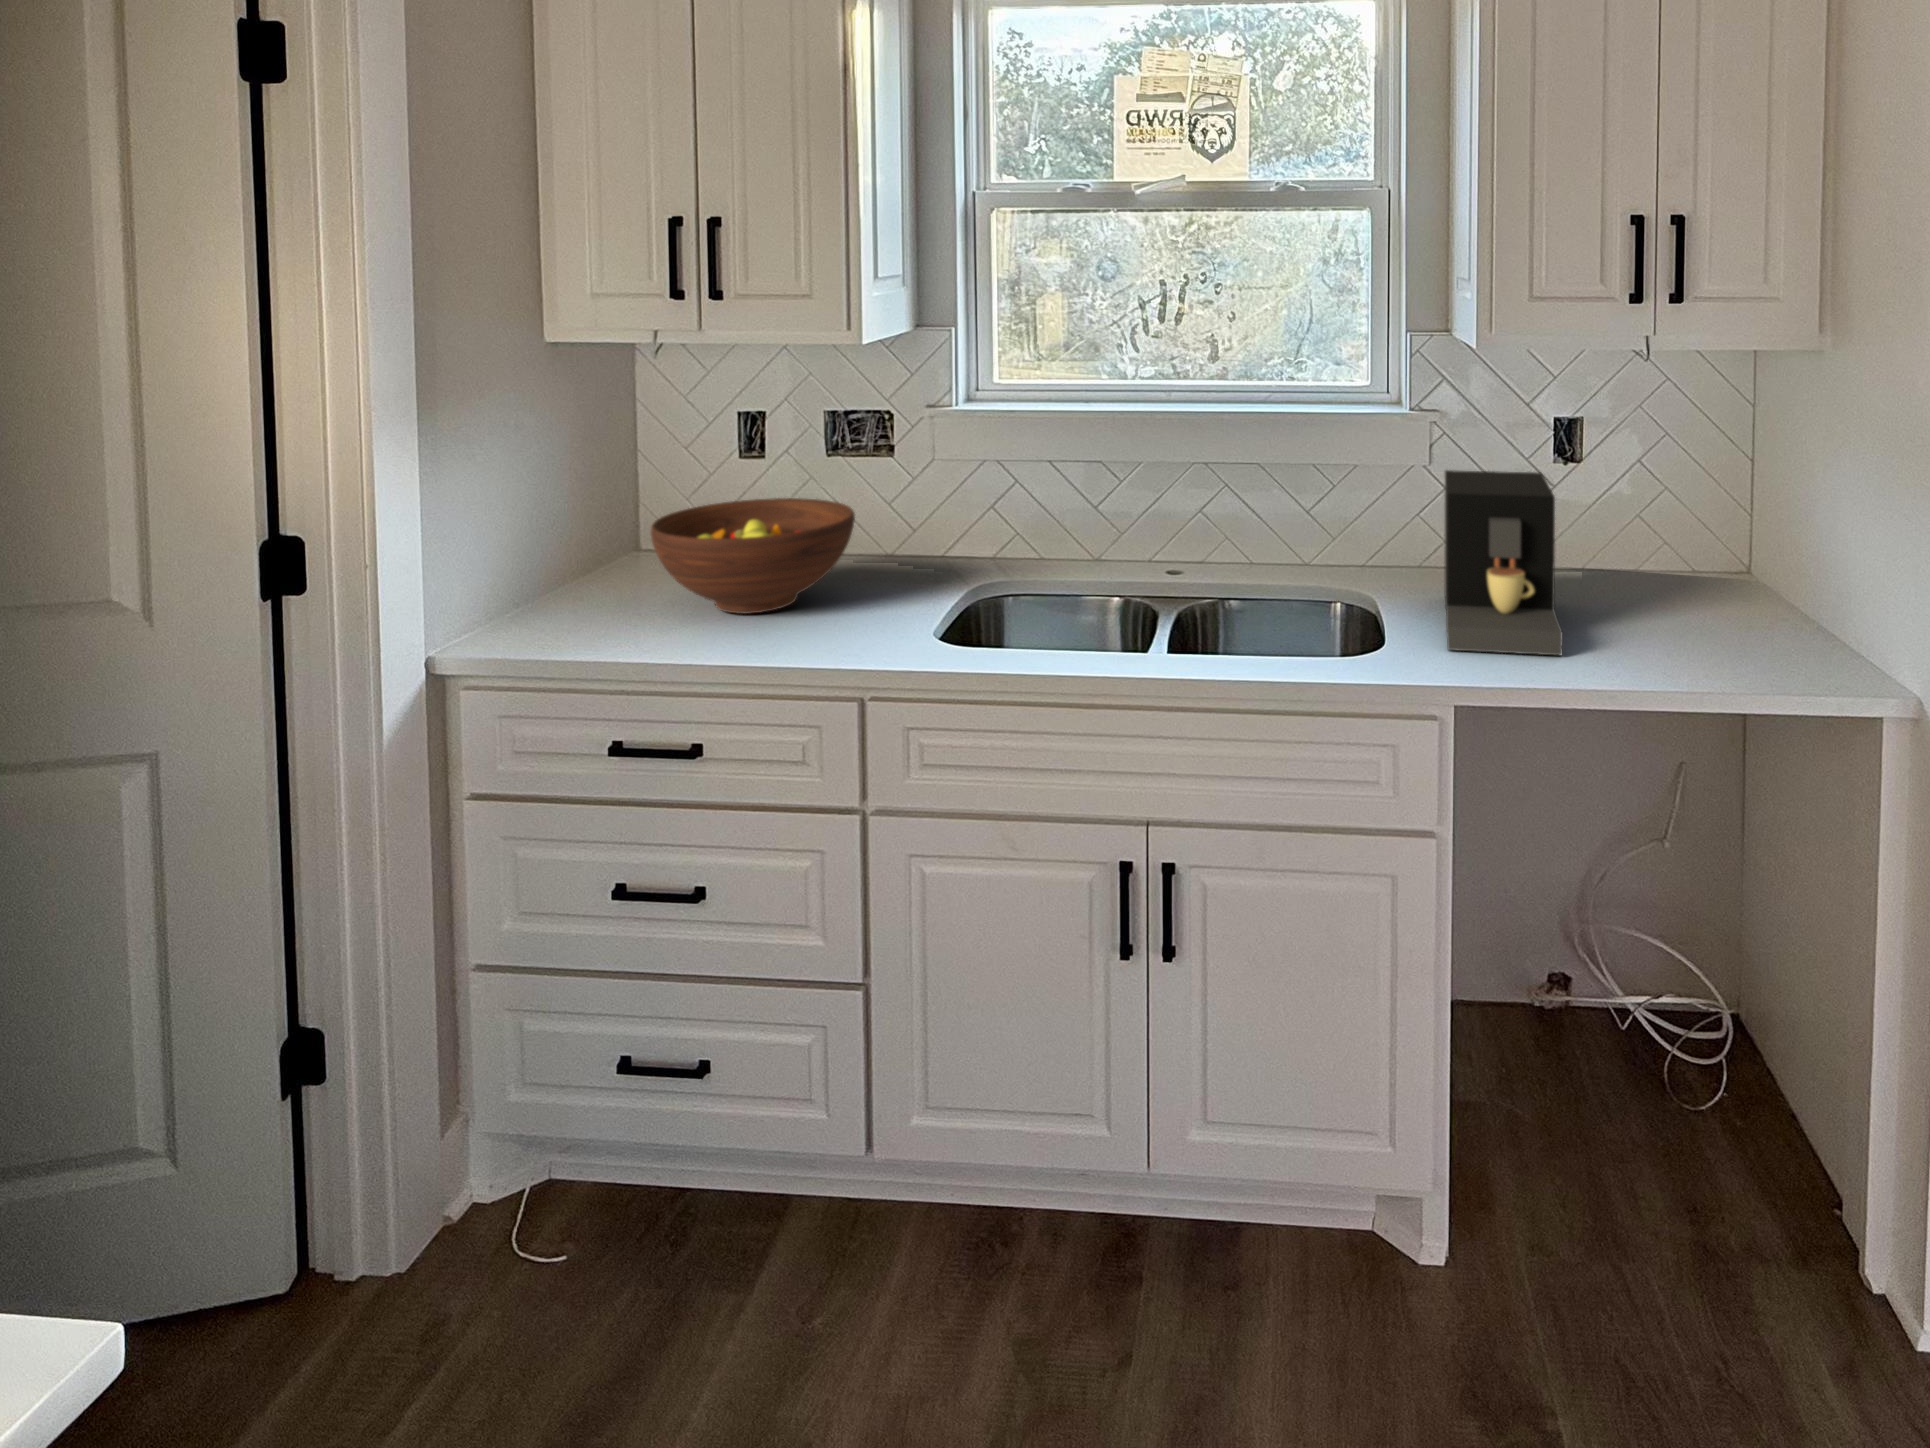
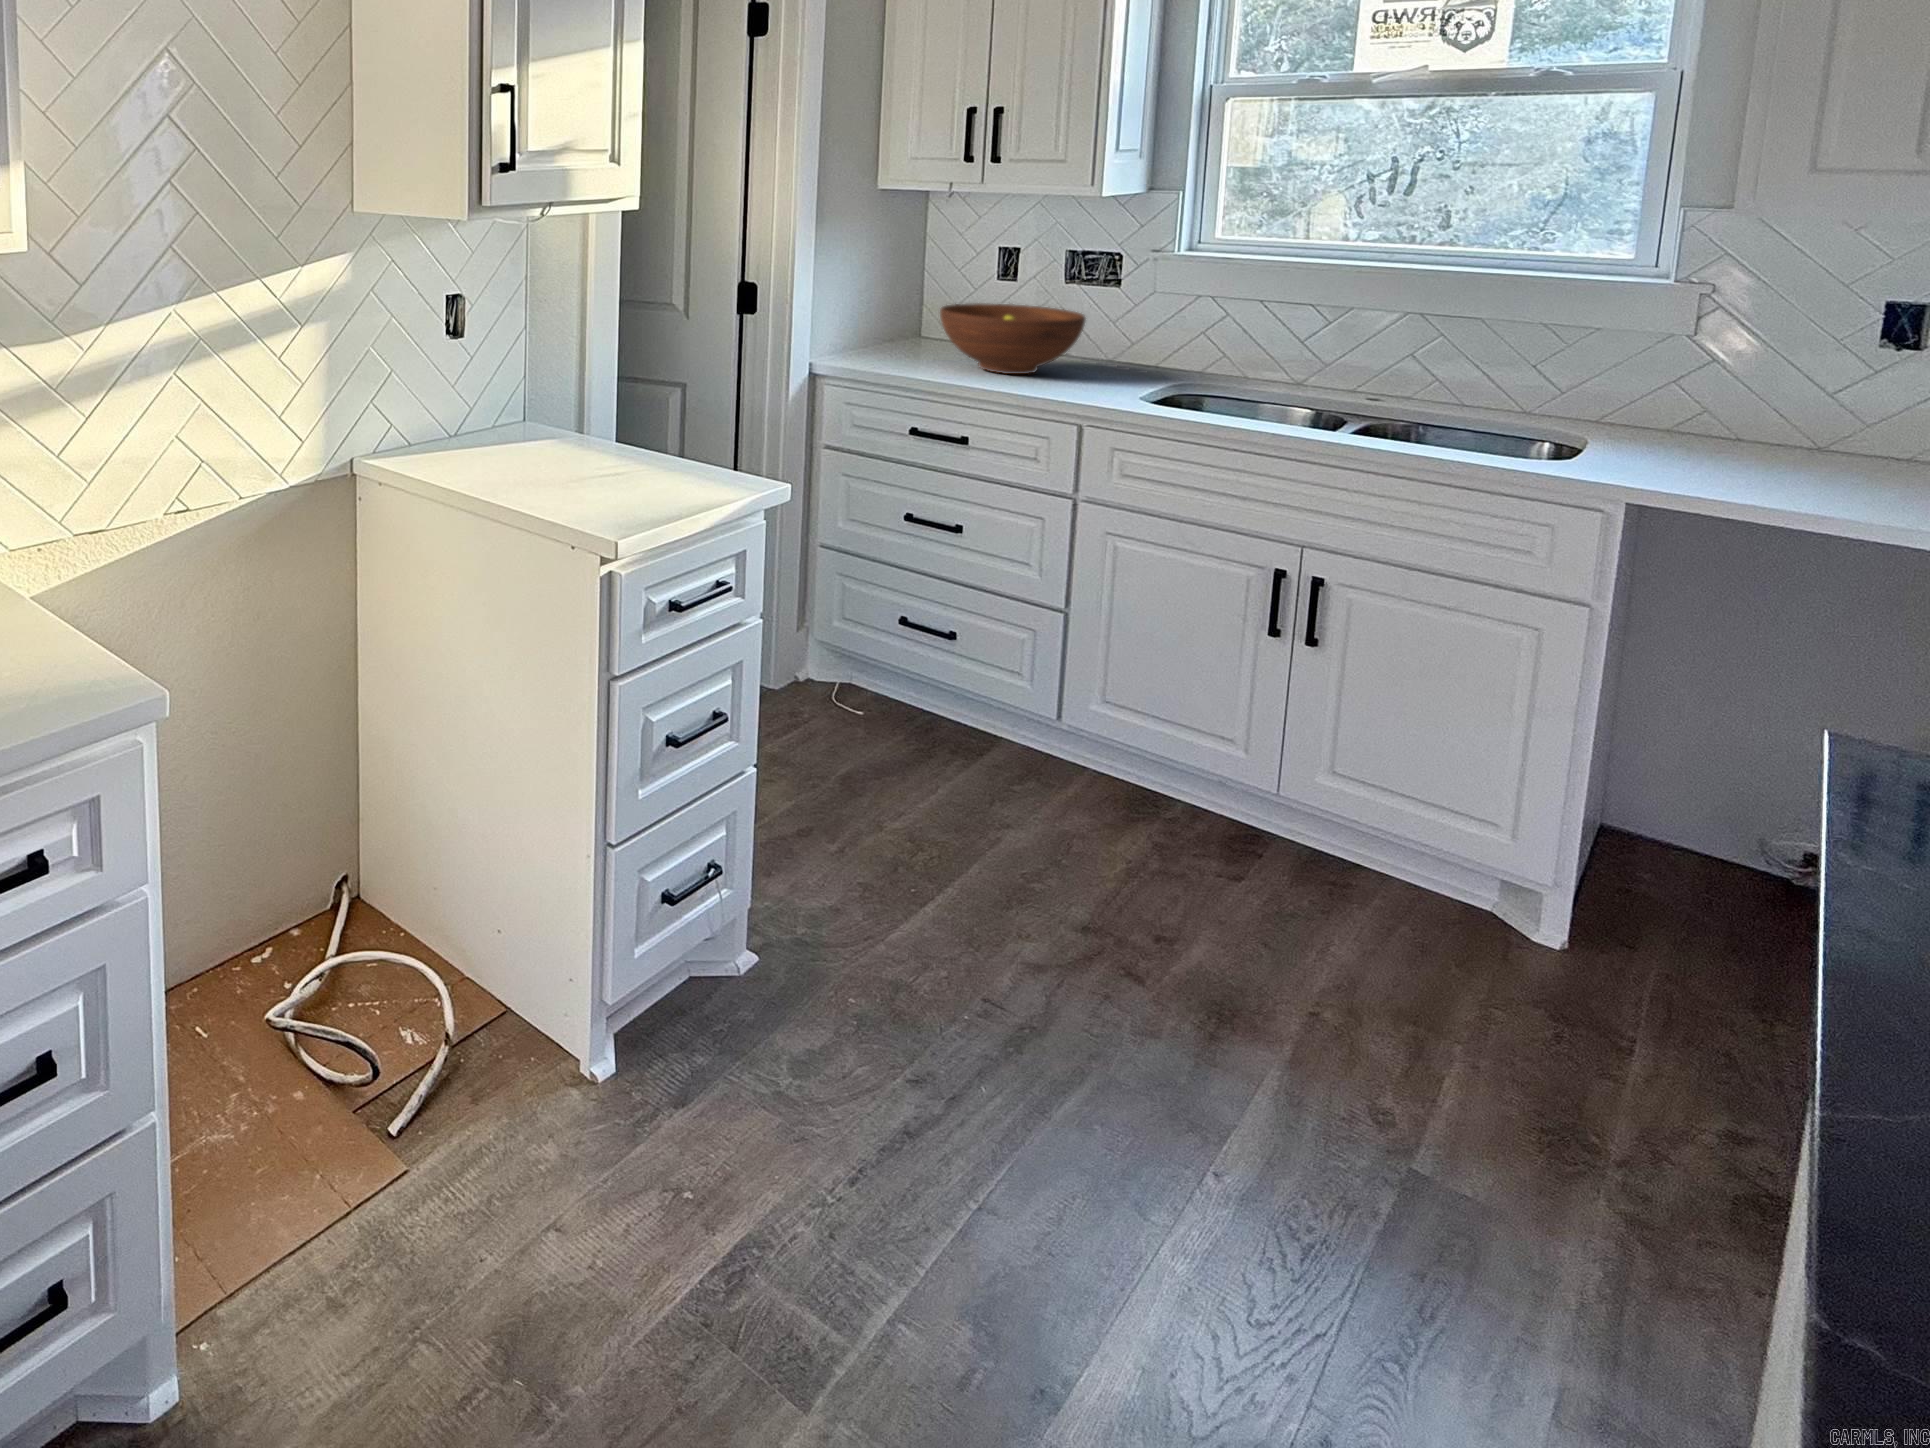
coffee maker: present [1445,470,1563,656] -> none [1645,337,1838,498]

